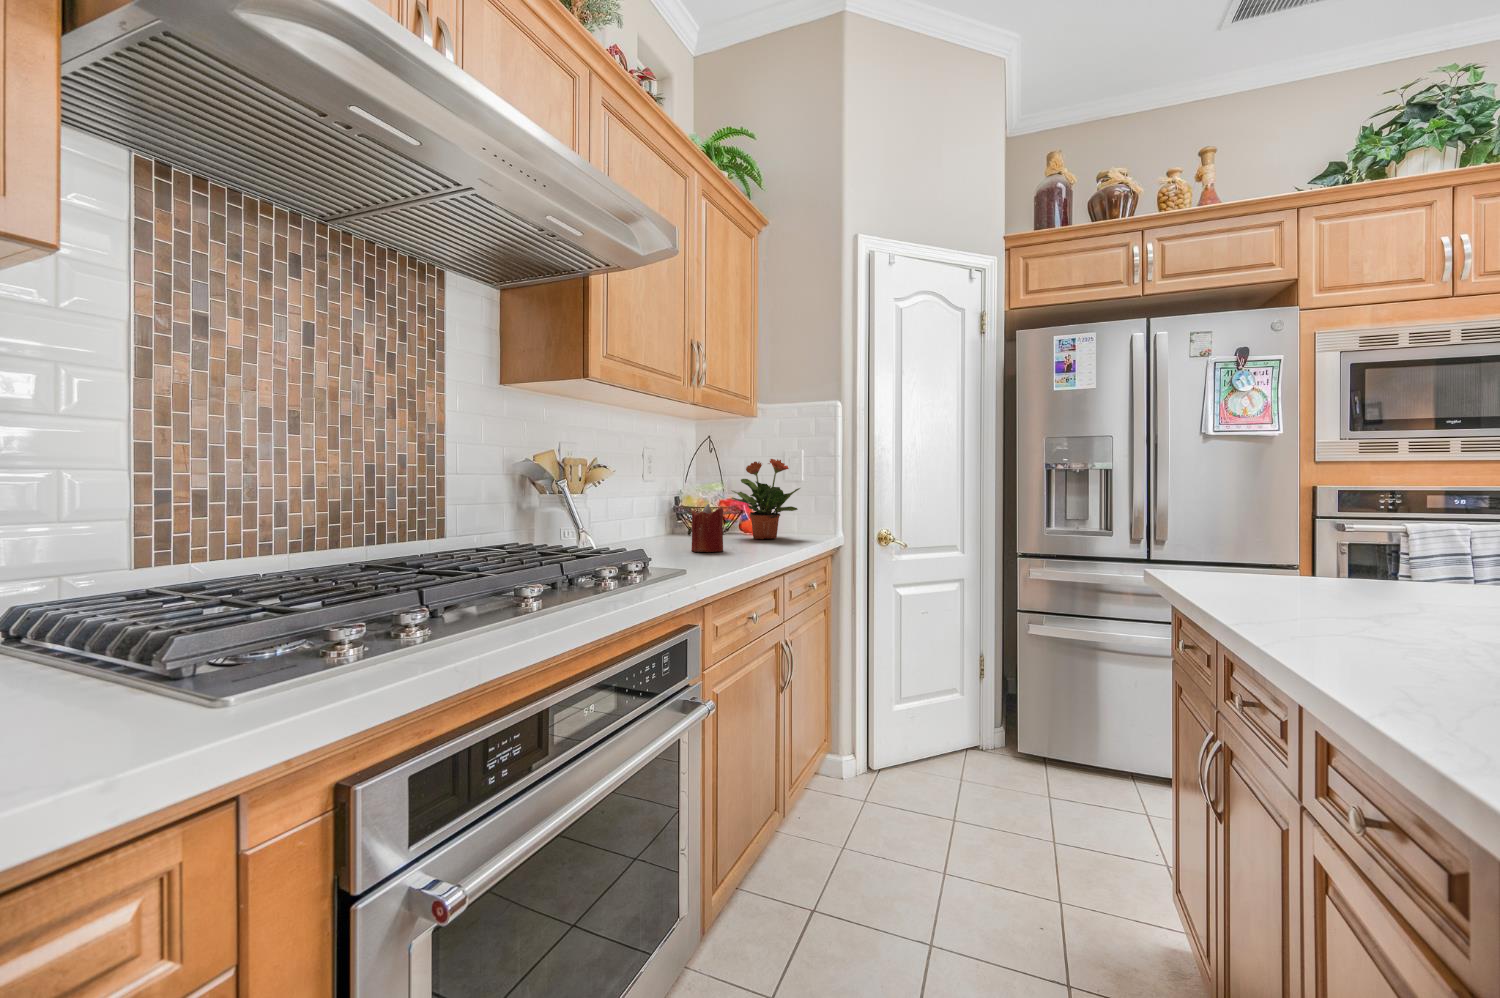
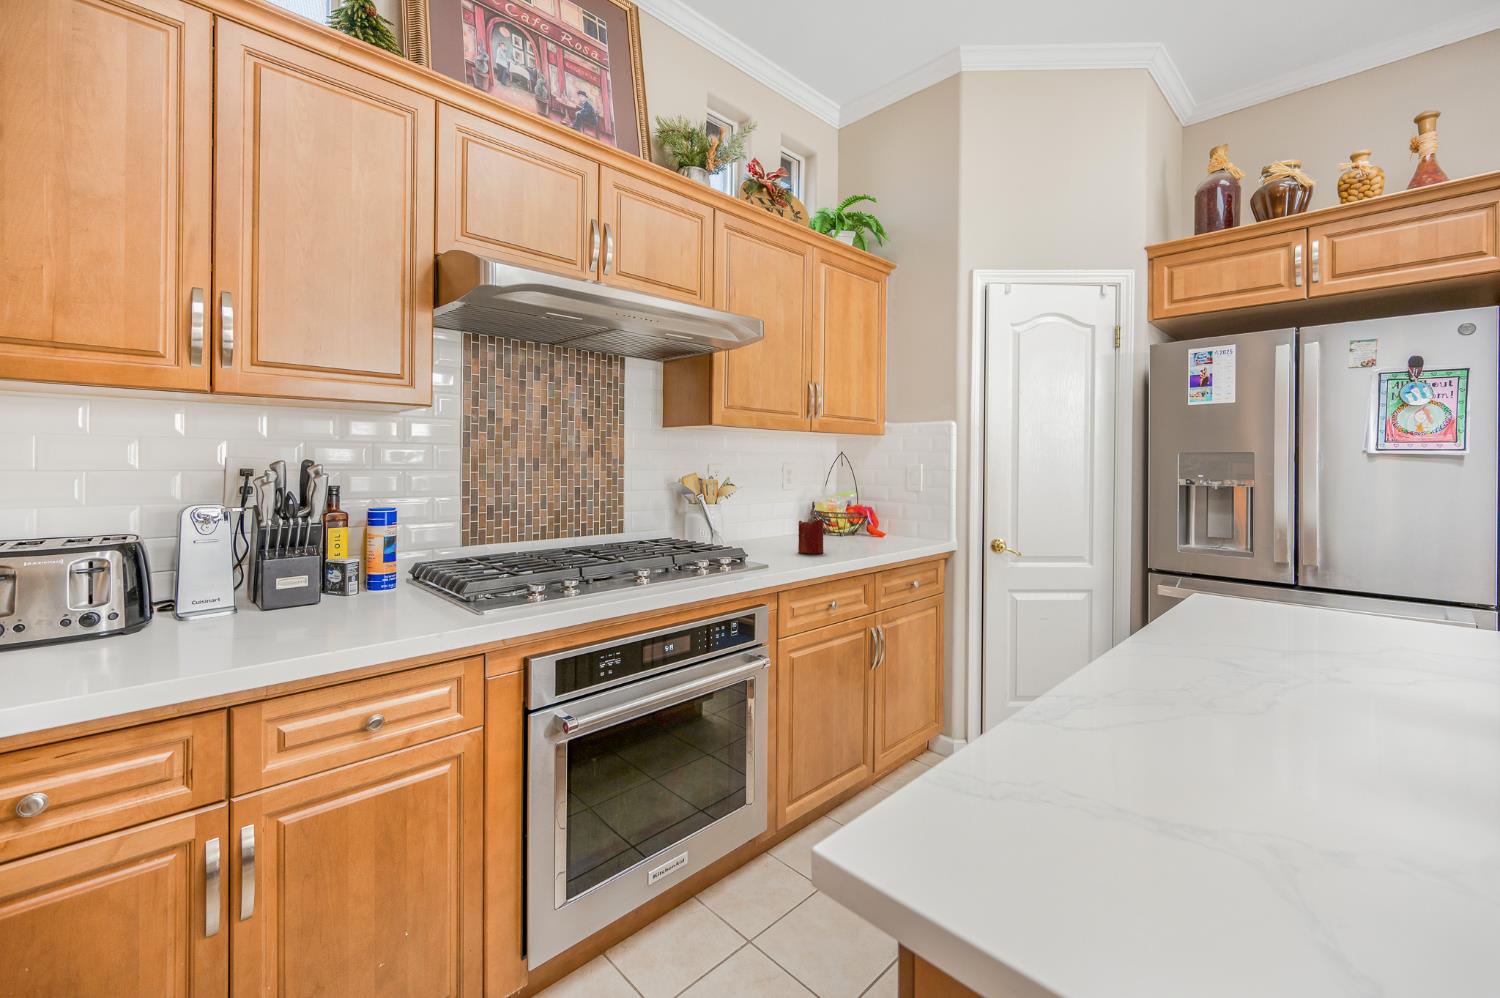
potted plant: present [732,459,800,539] -> none [846,476,907,545]

